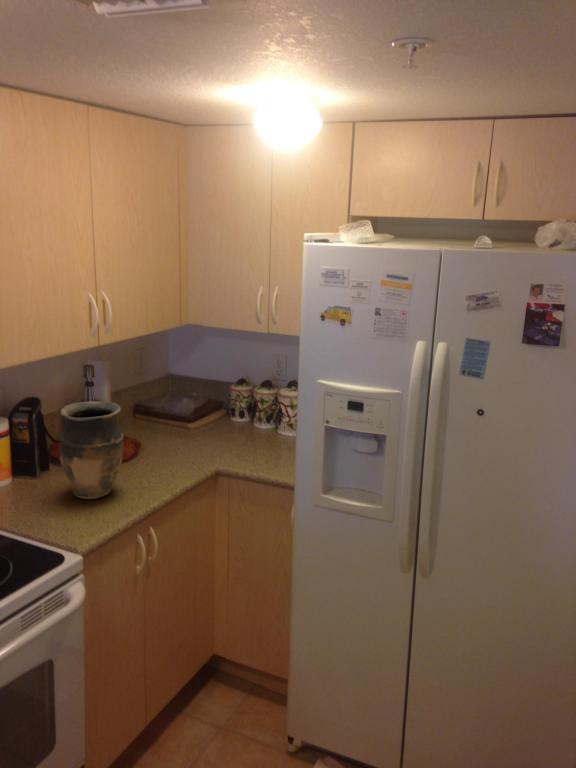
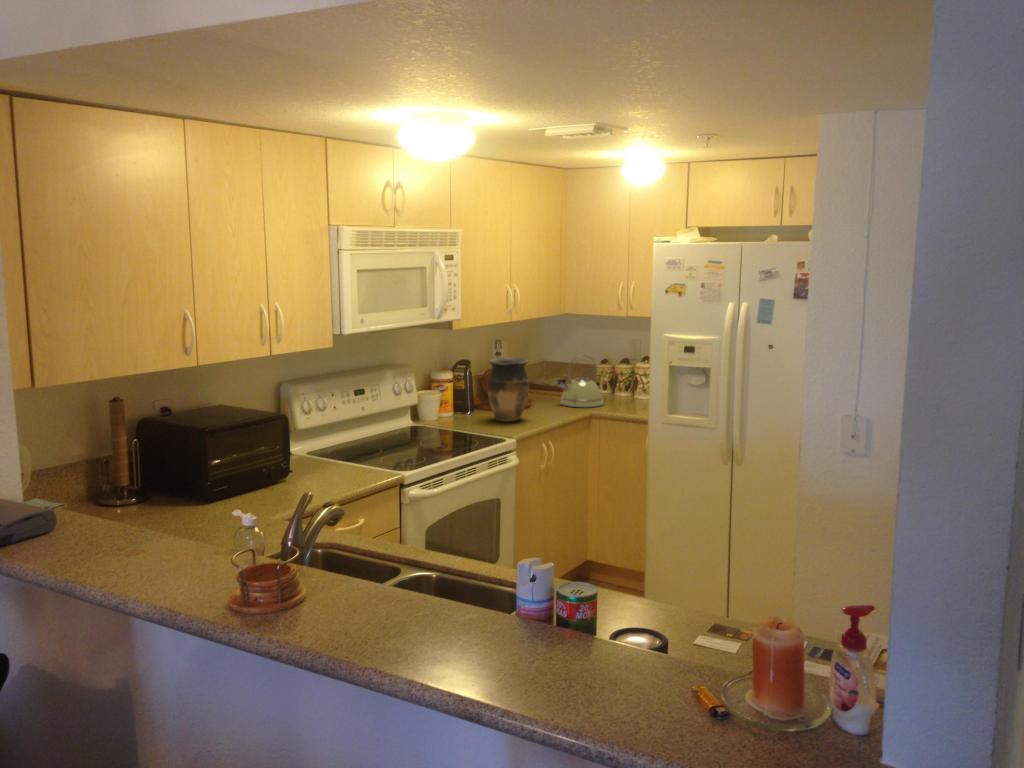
kettle: none [173,385,237,457] -> present [557,355,604,407]

